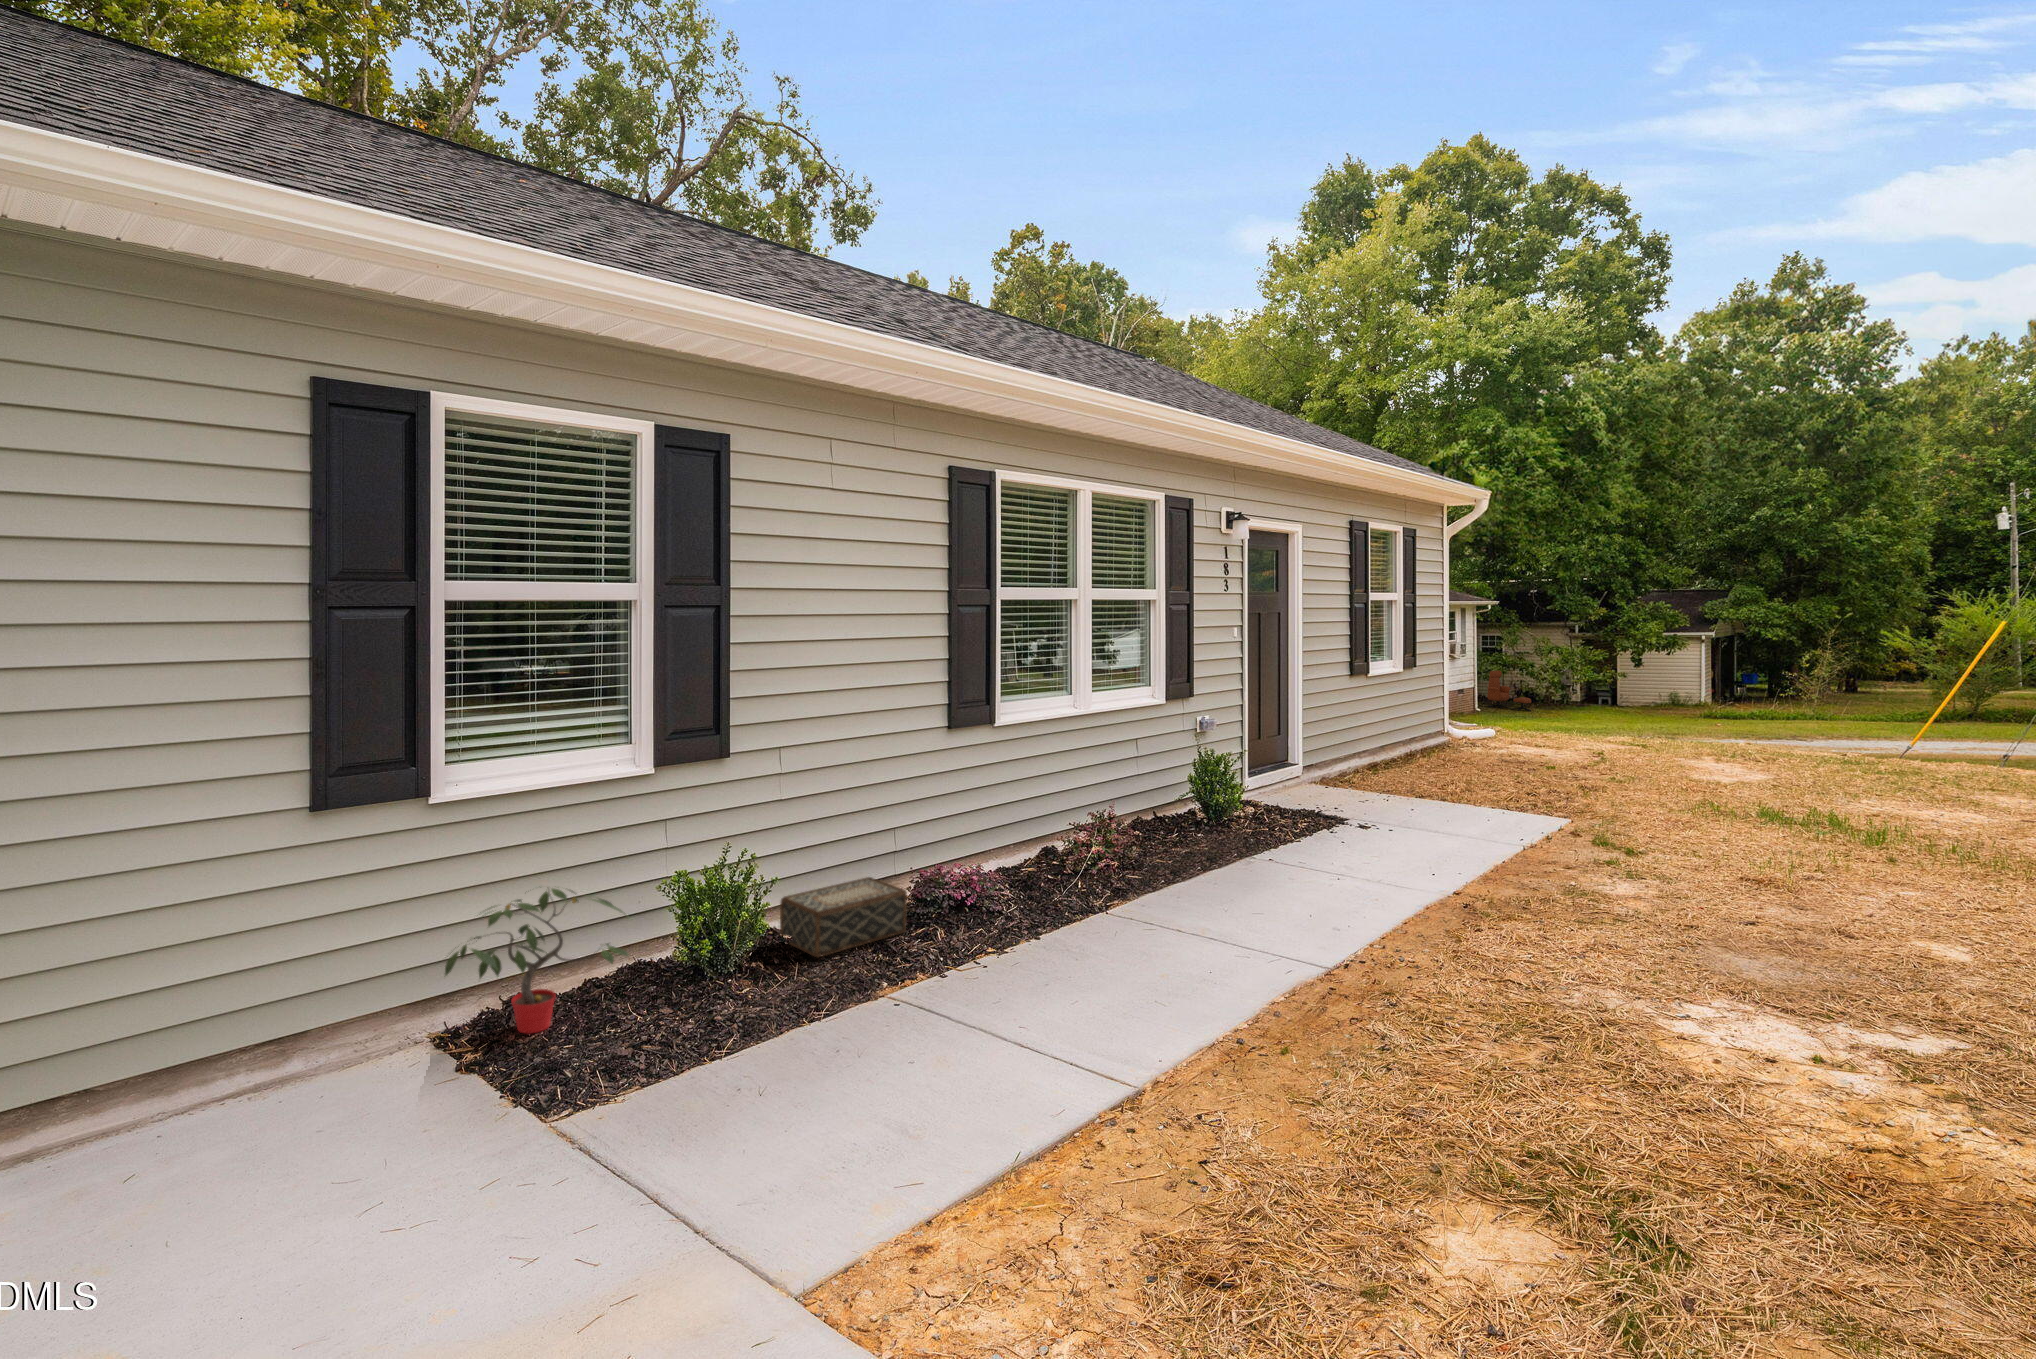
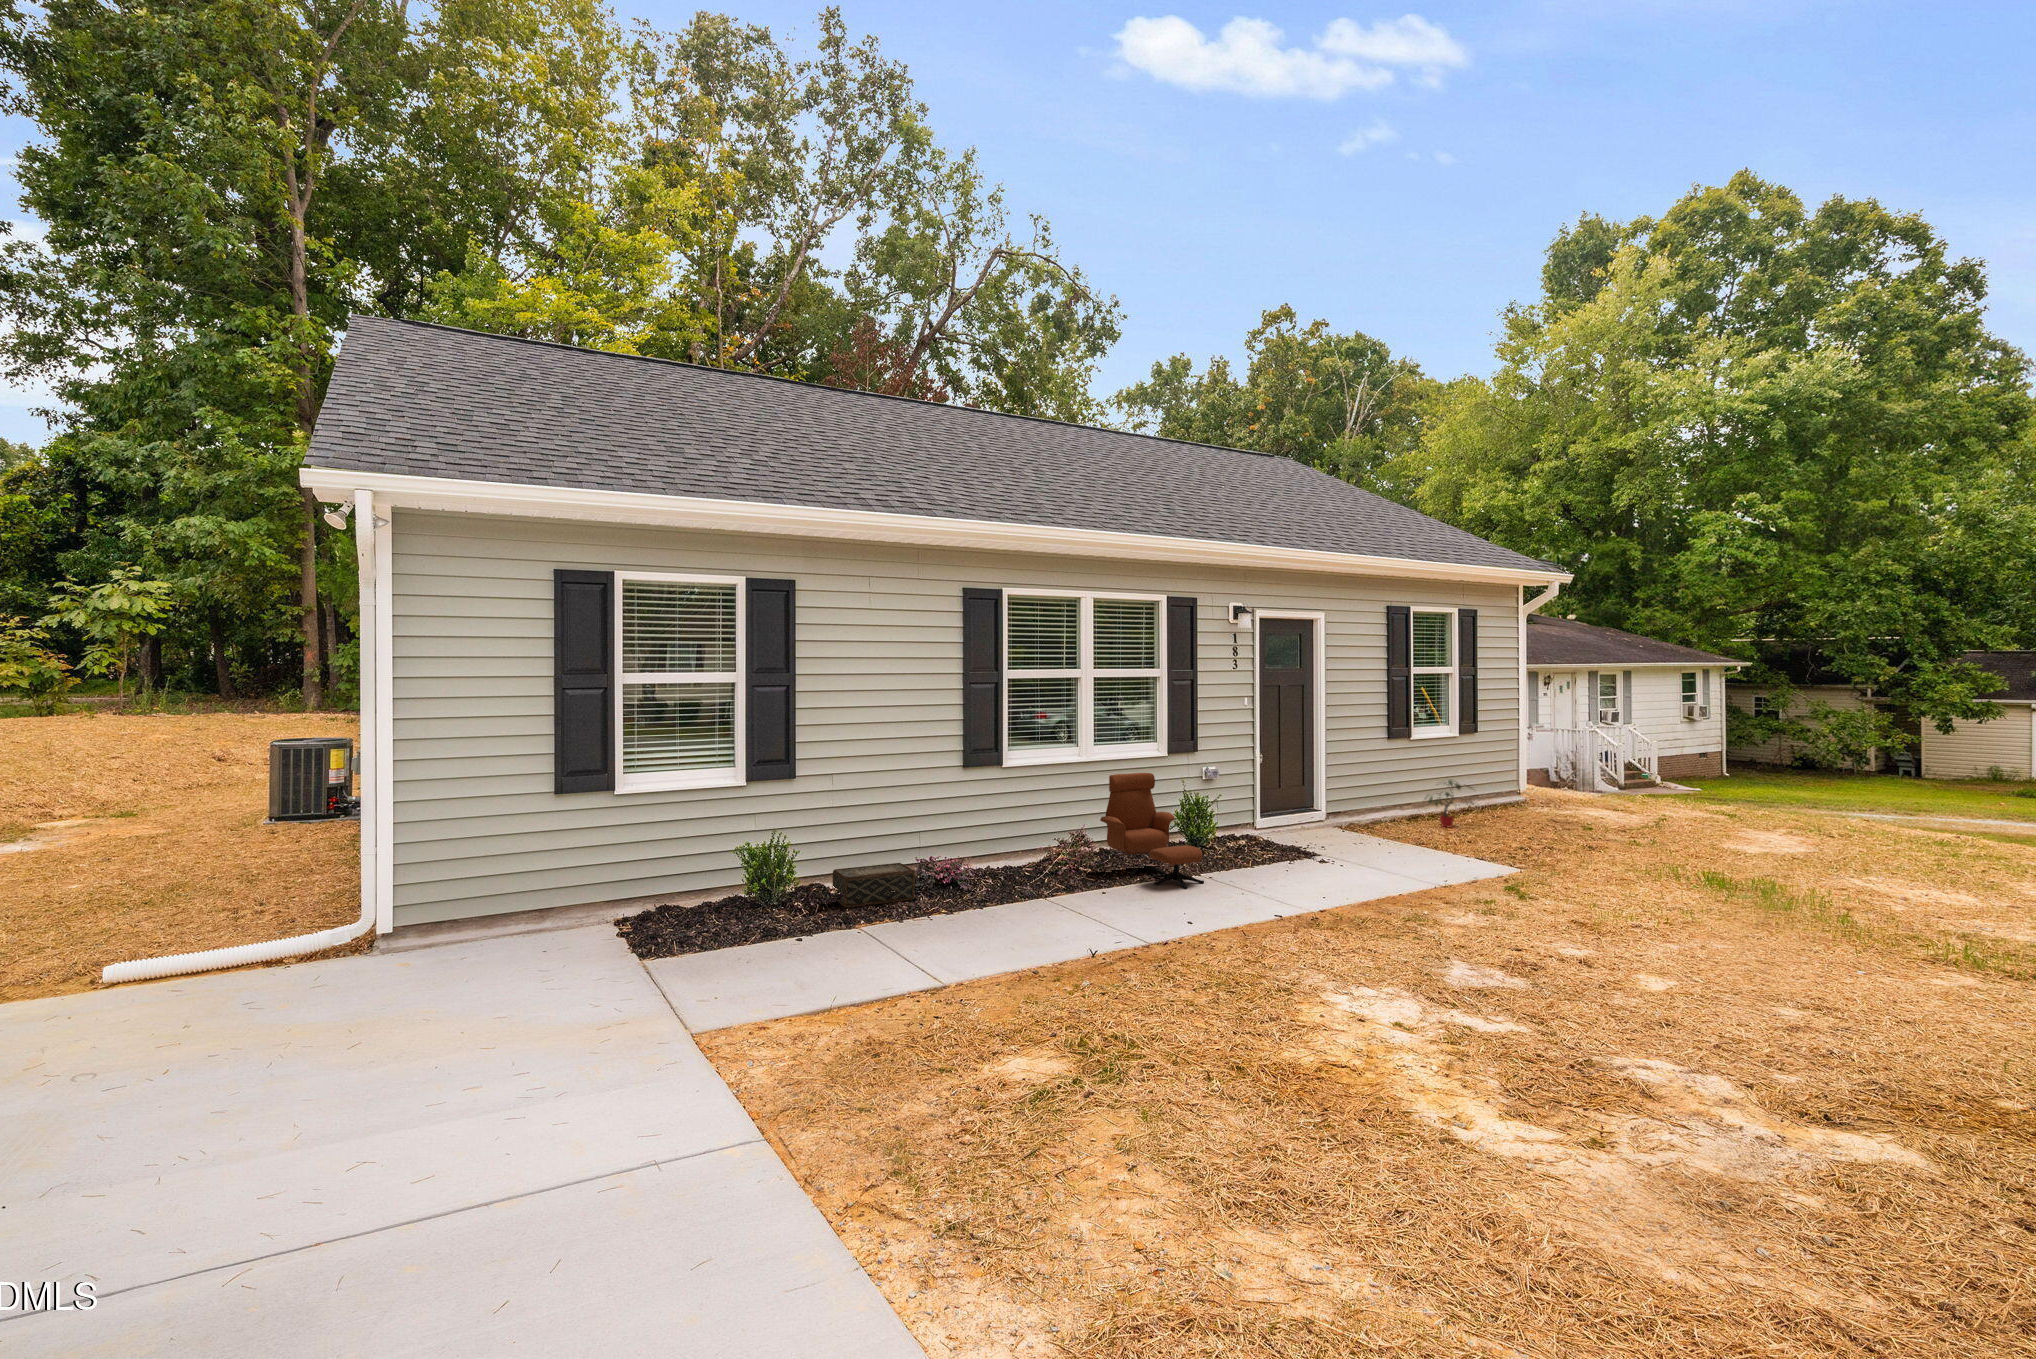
lounge chair: present [1487,671,1531,711] -> present [1100,773,1204,888]
potted plant: present [445,887,629,1033] -> present [1426,780,1474,828]

